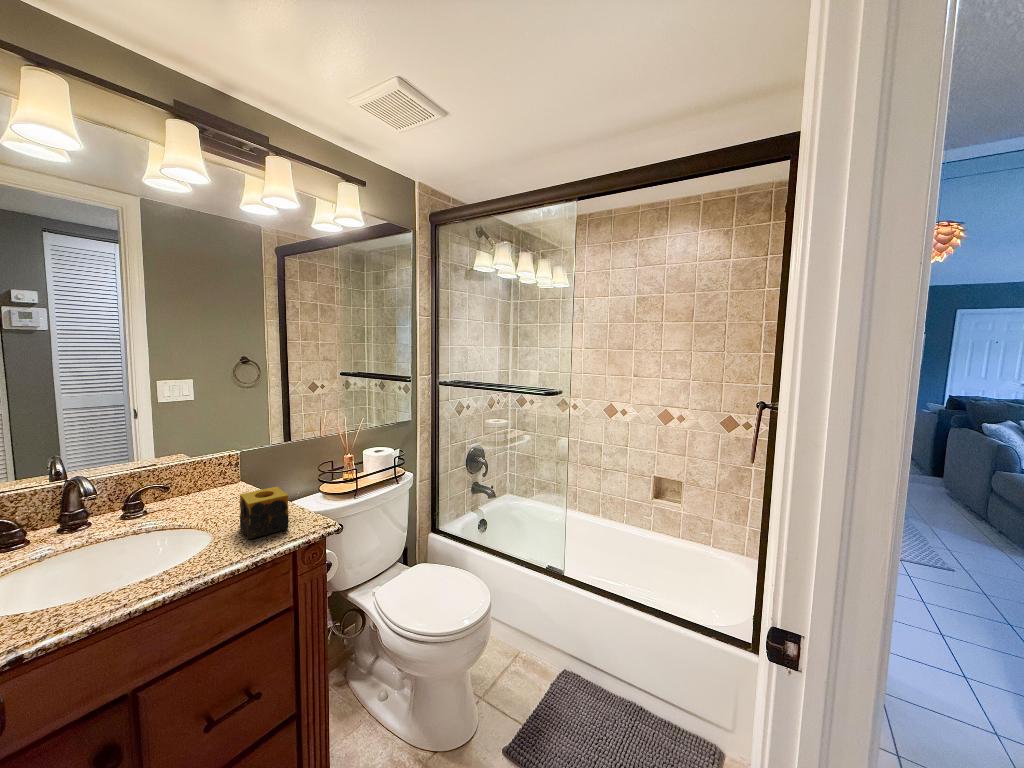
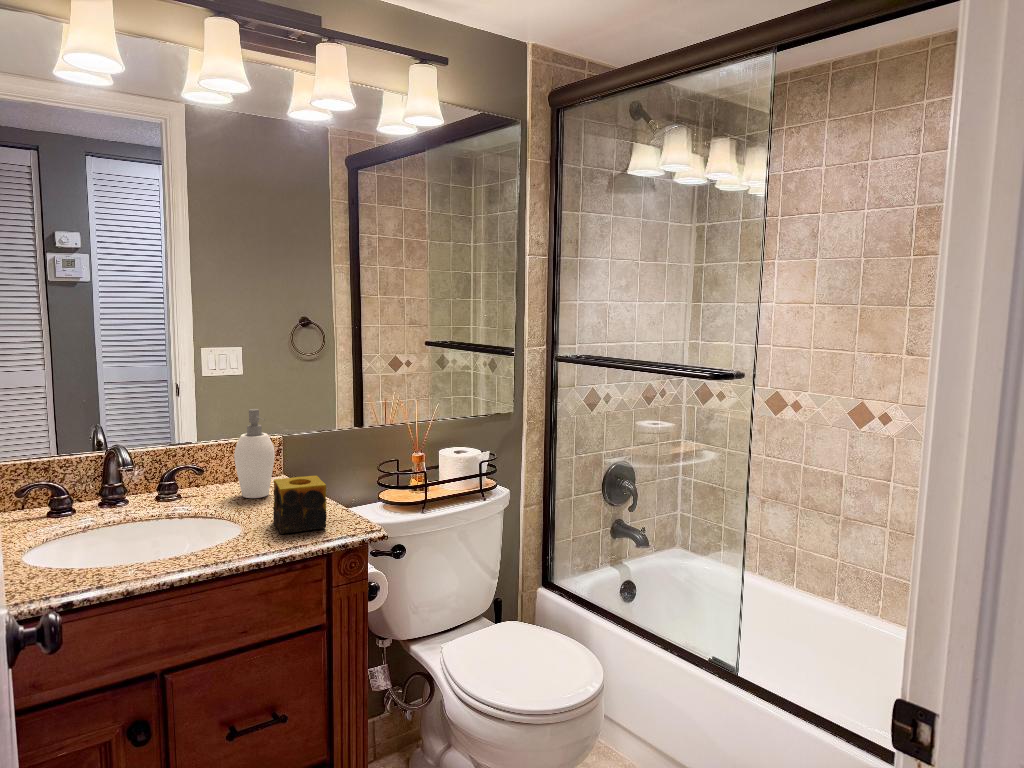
soap dispenser: none [199,435,236,507] -> present [234,409,275,498]

